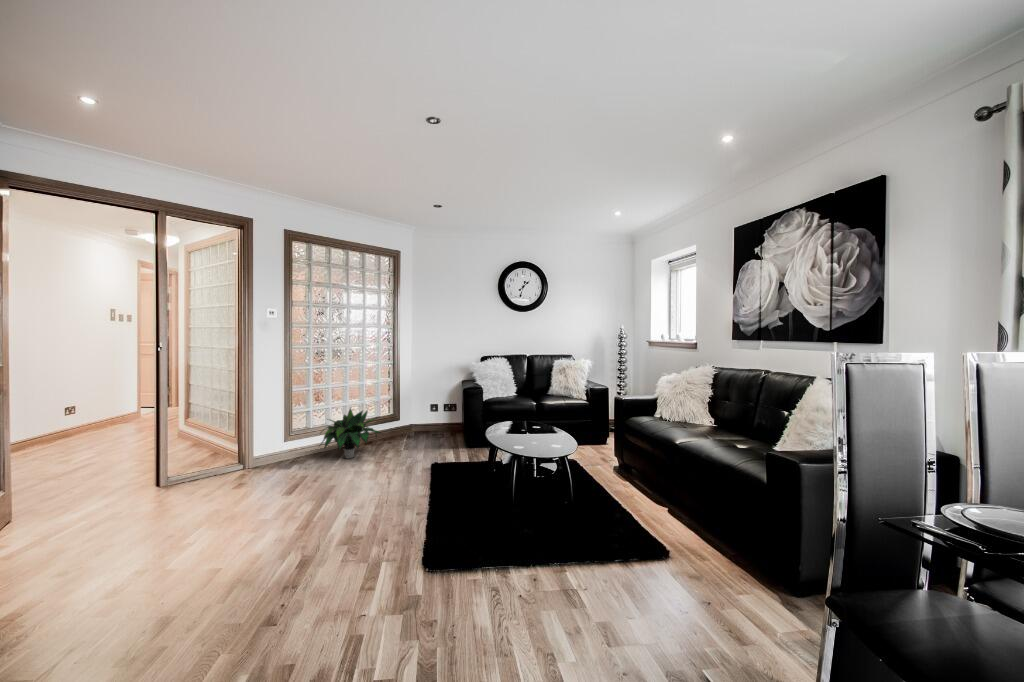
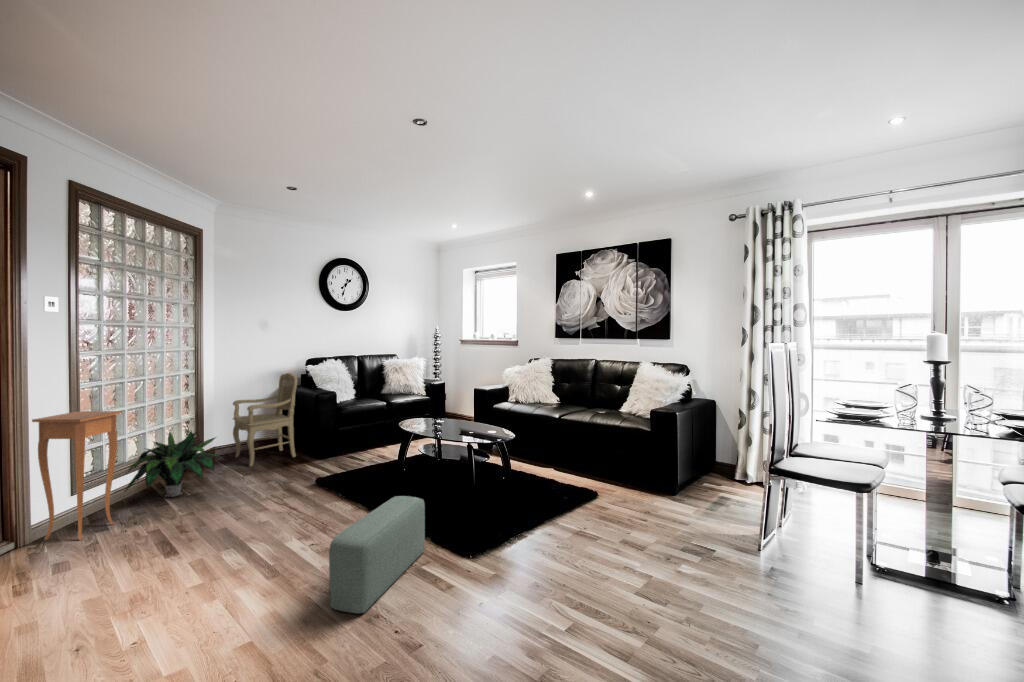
armchair: none [416,369,459,445] -> present [233,373,297,467]
side table: none [255,387,302,476] -> present [32,411,121,540]
pouf: none [282,494,409,591] -> present [329,496,425,613]

